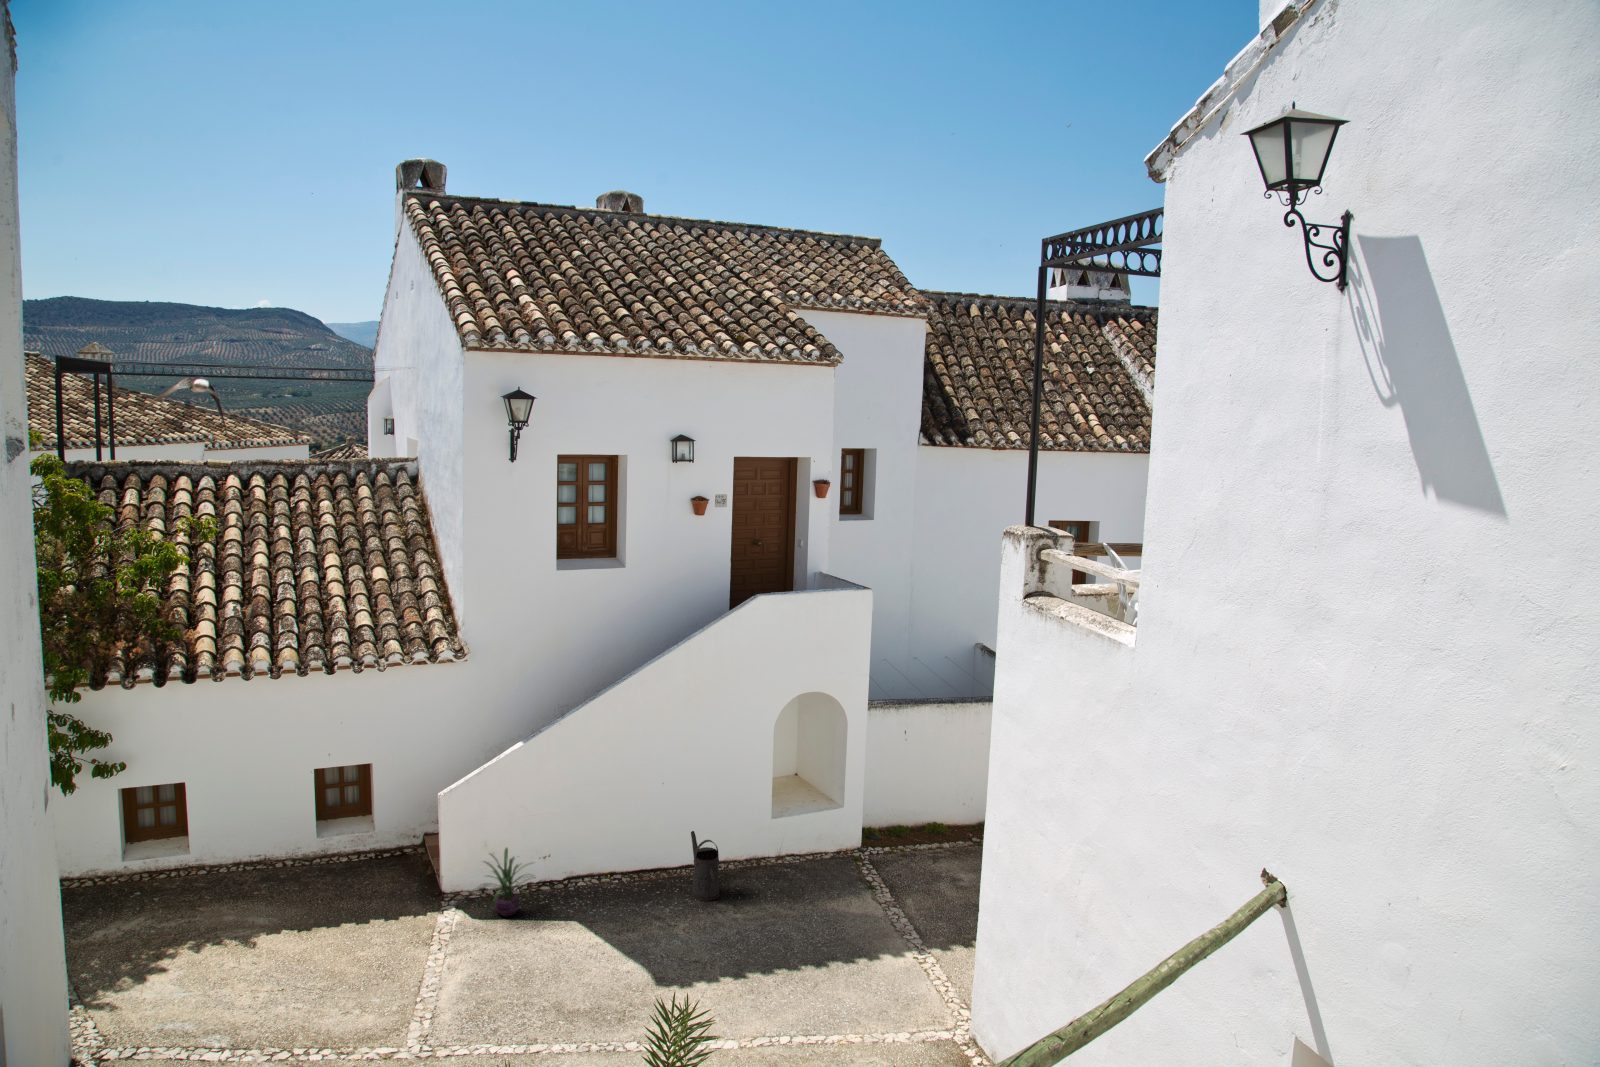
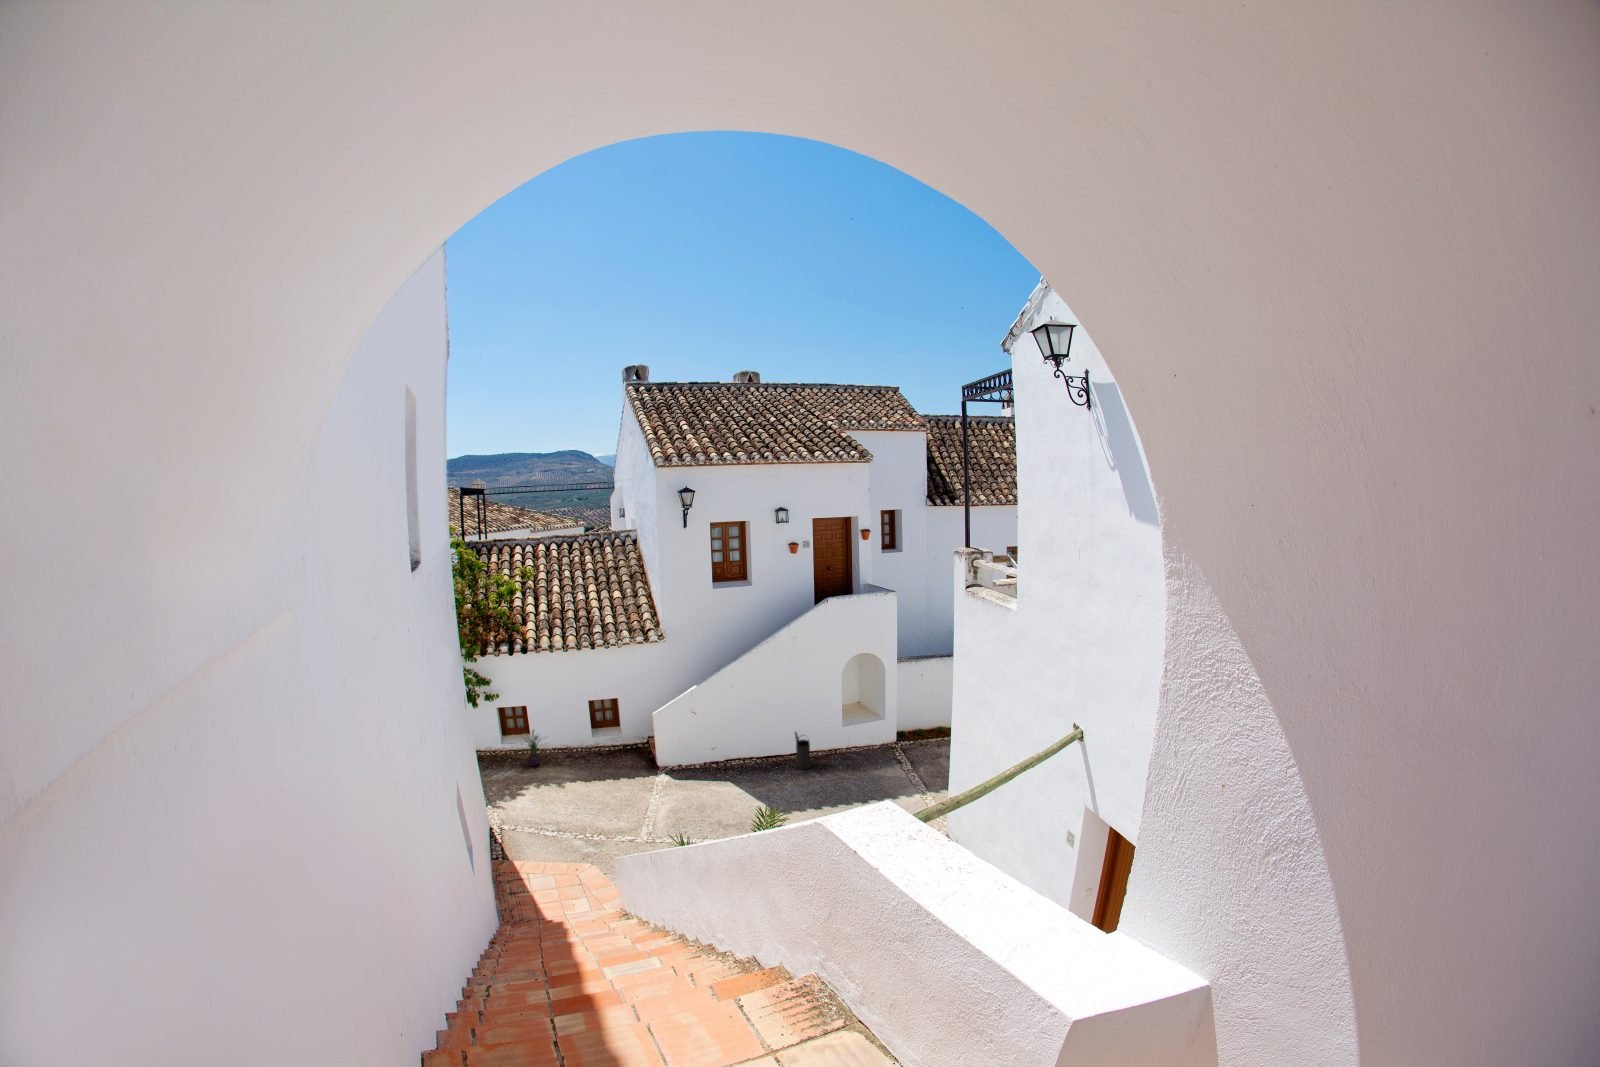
decorative plant: present [476,848,532,916] -> present [524,730,541,766]

